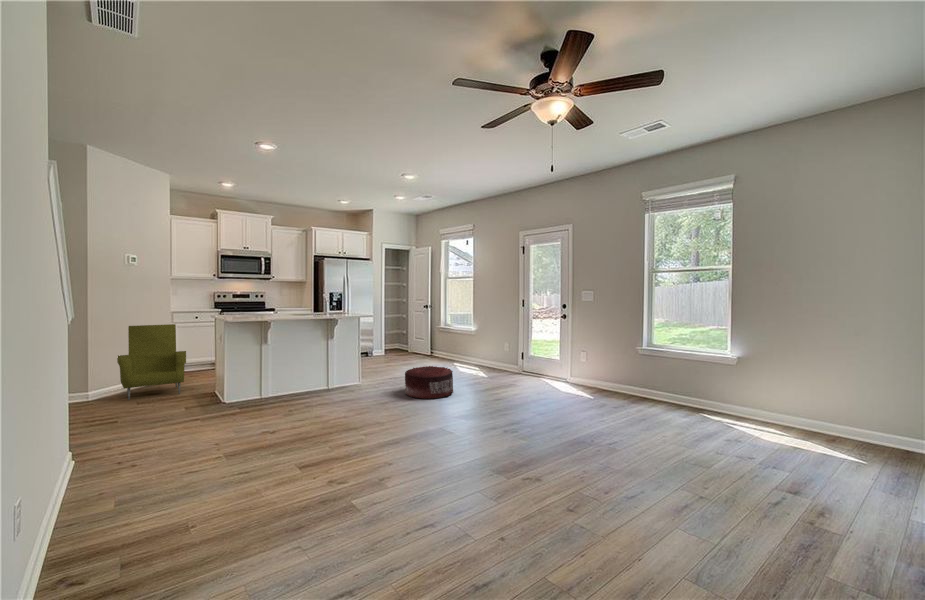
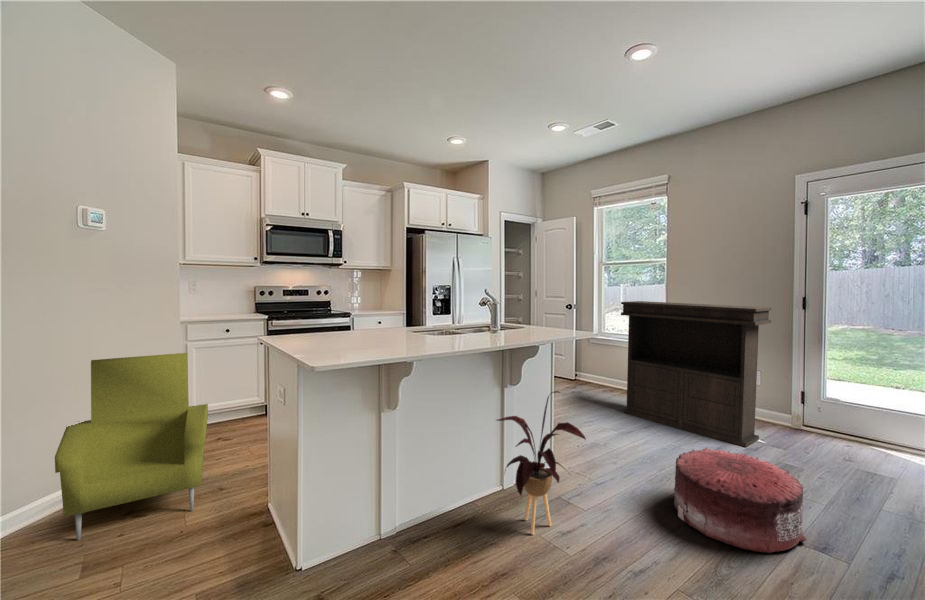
console table: none [435,301,498,376] -> present [621,301,771,447]
house plant: none [319,334,352,397] -> present [497,391,586,535]

